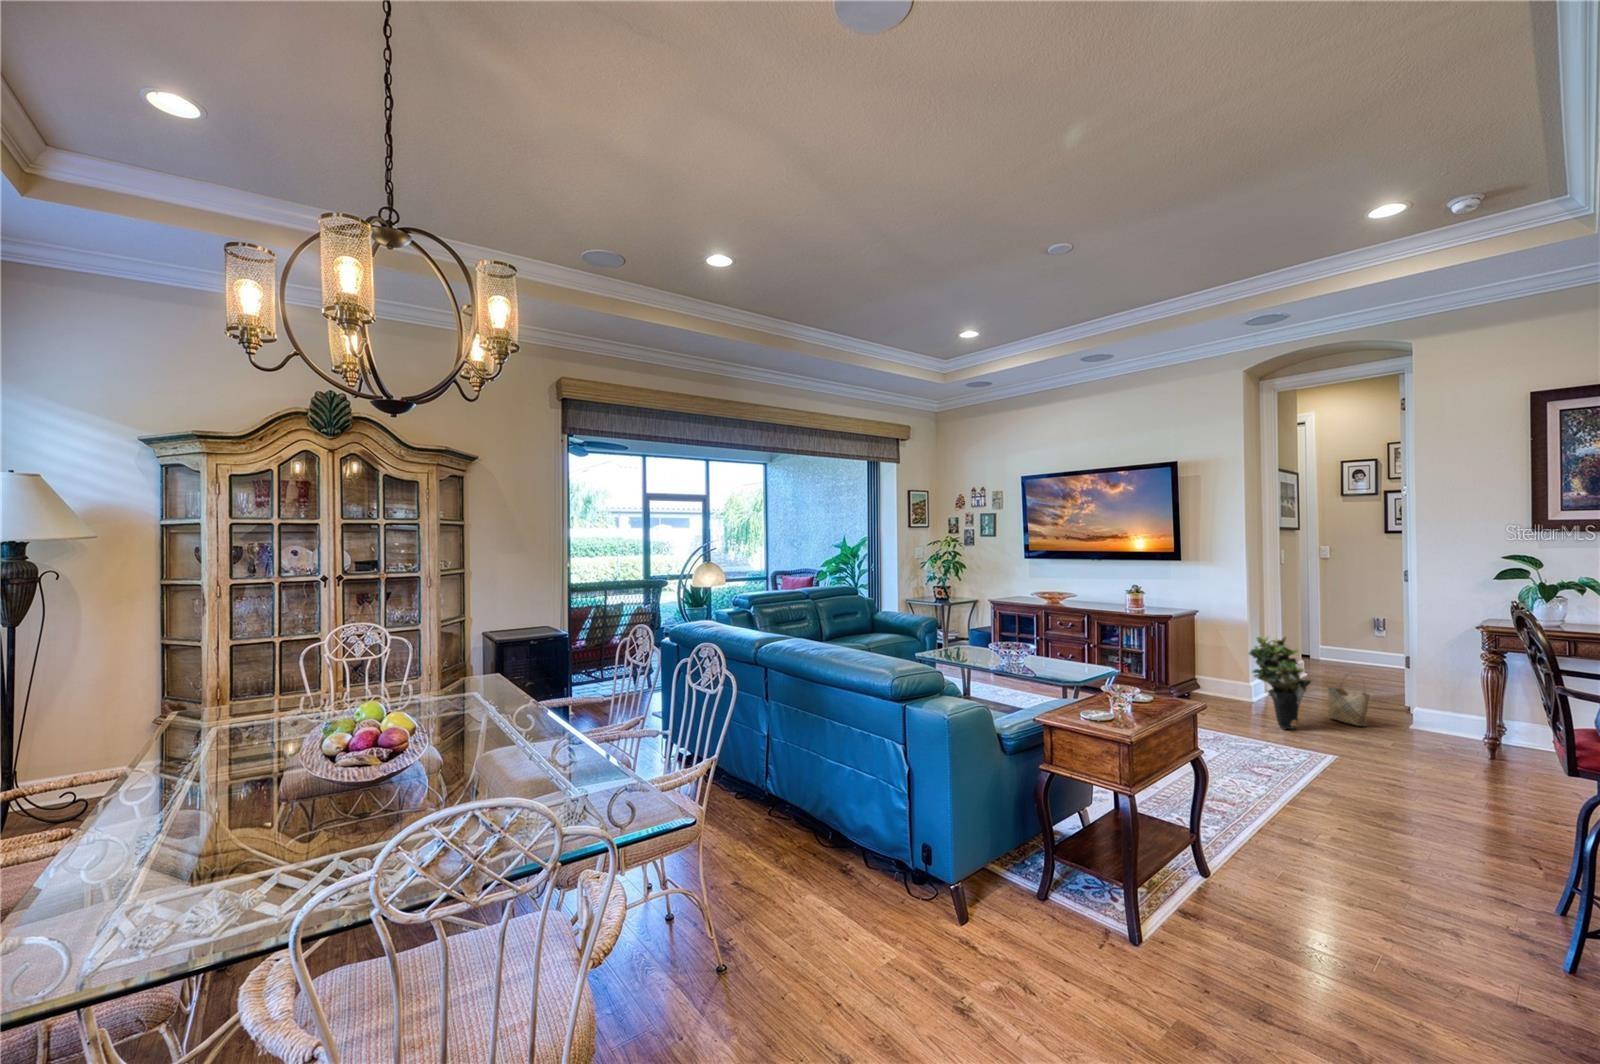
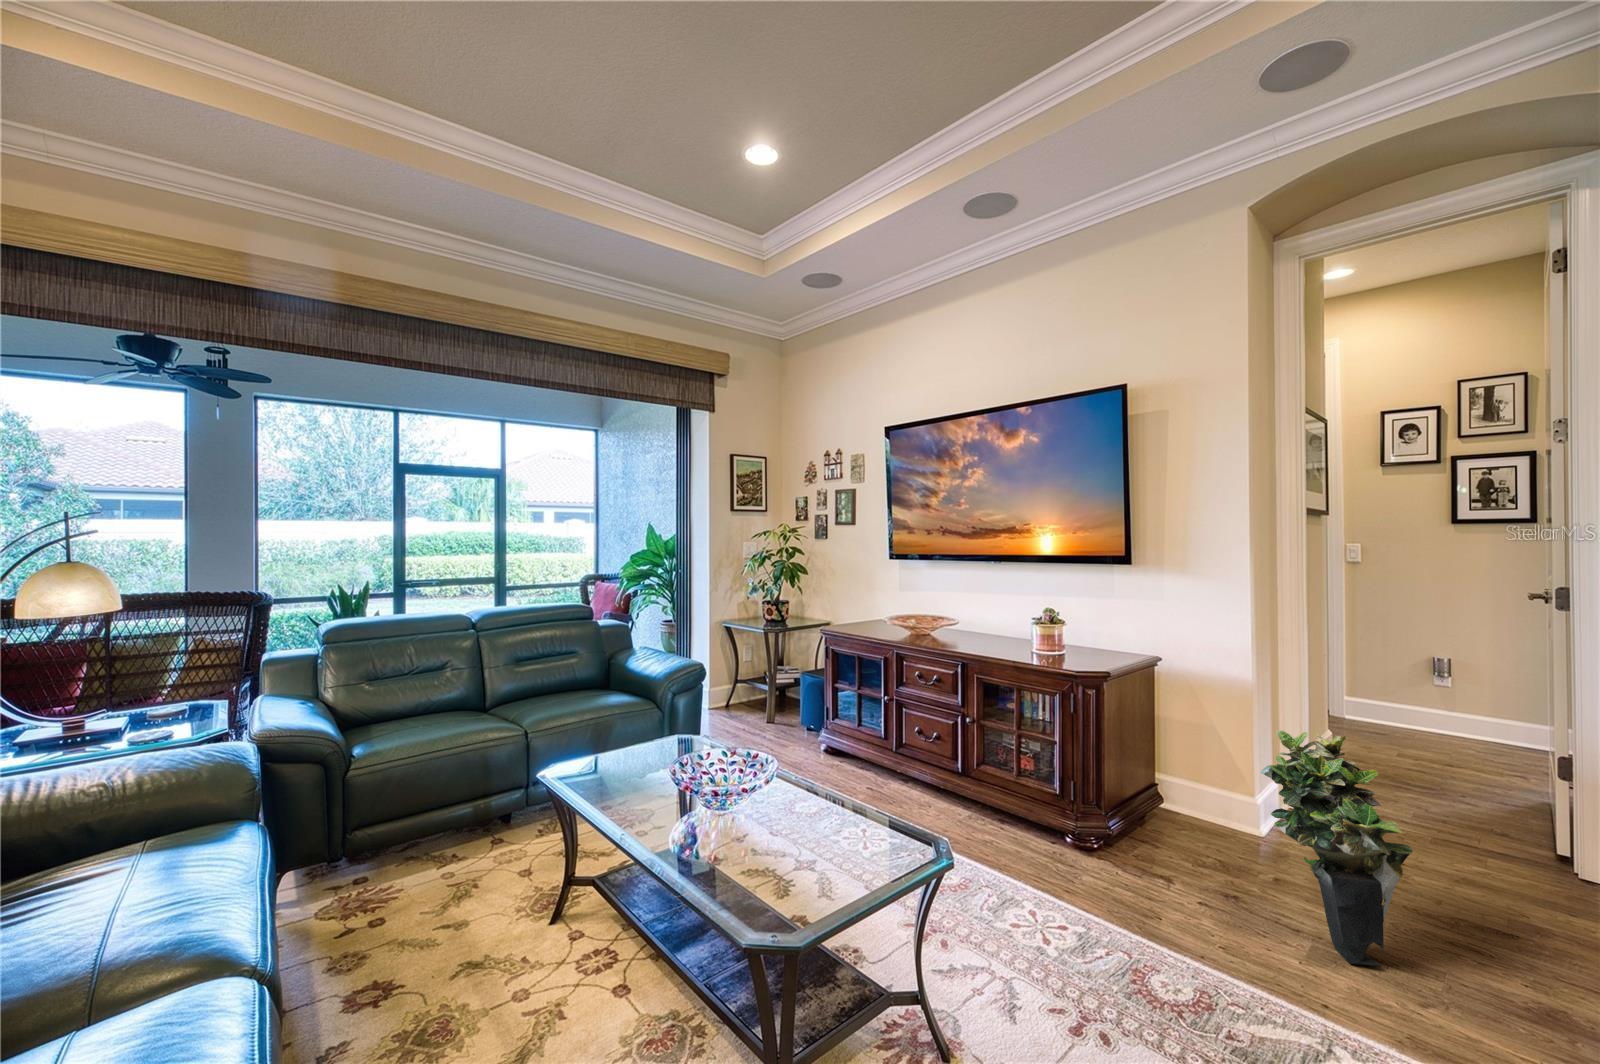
woven basket: present [1327,674,1369,726] -> none [1428,816,1542,950]

